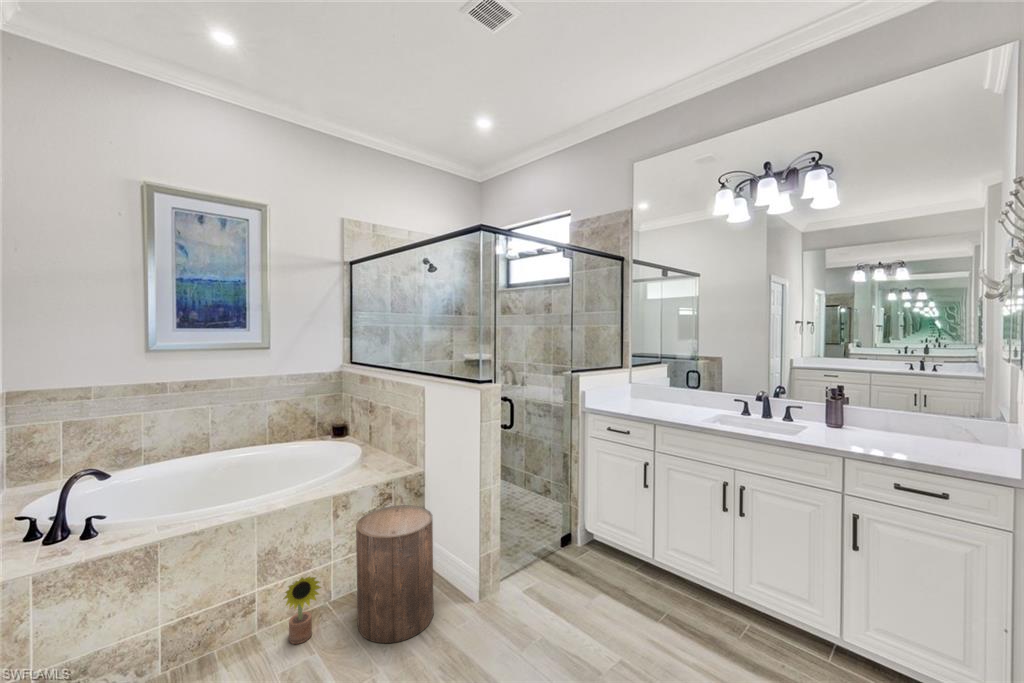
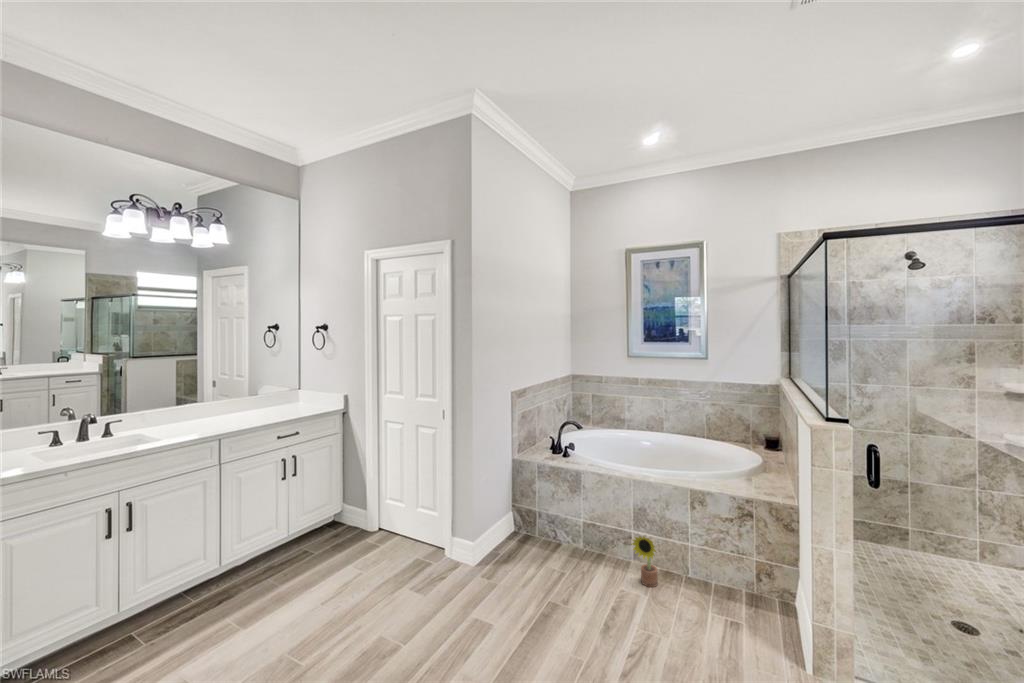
stool: present [356,505,434,643] -> none [680,515,758,645]

